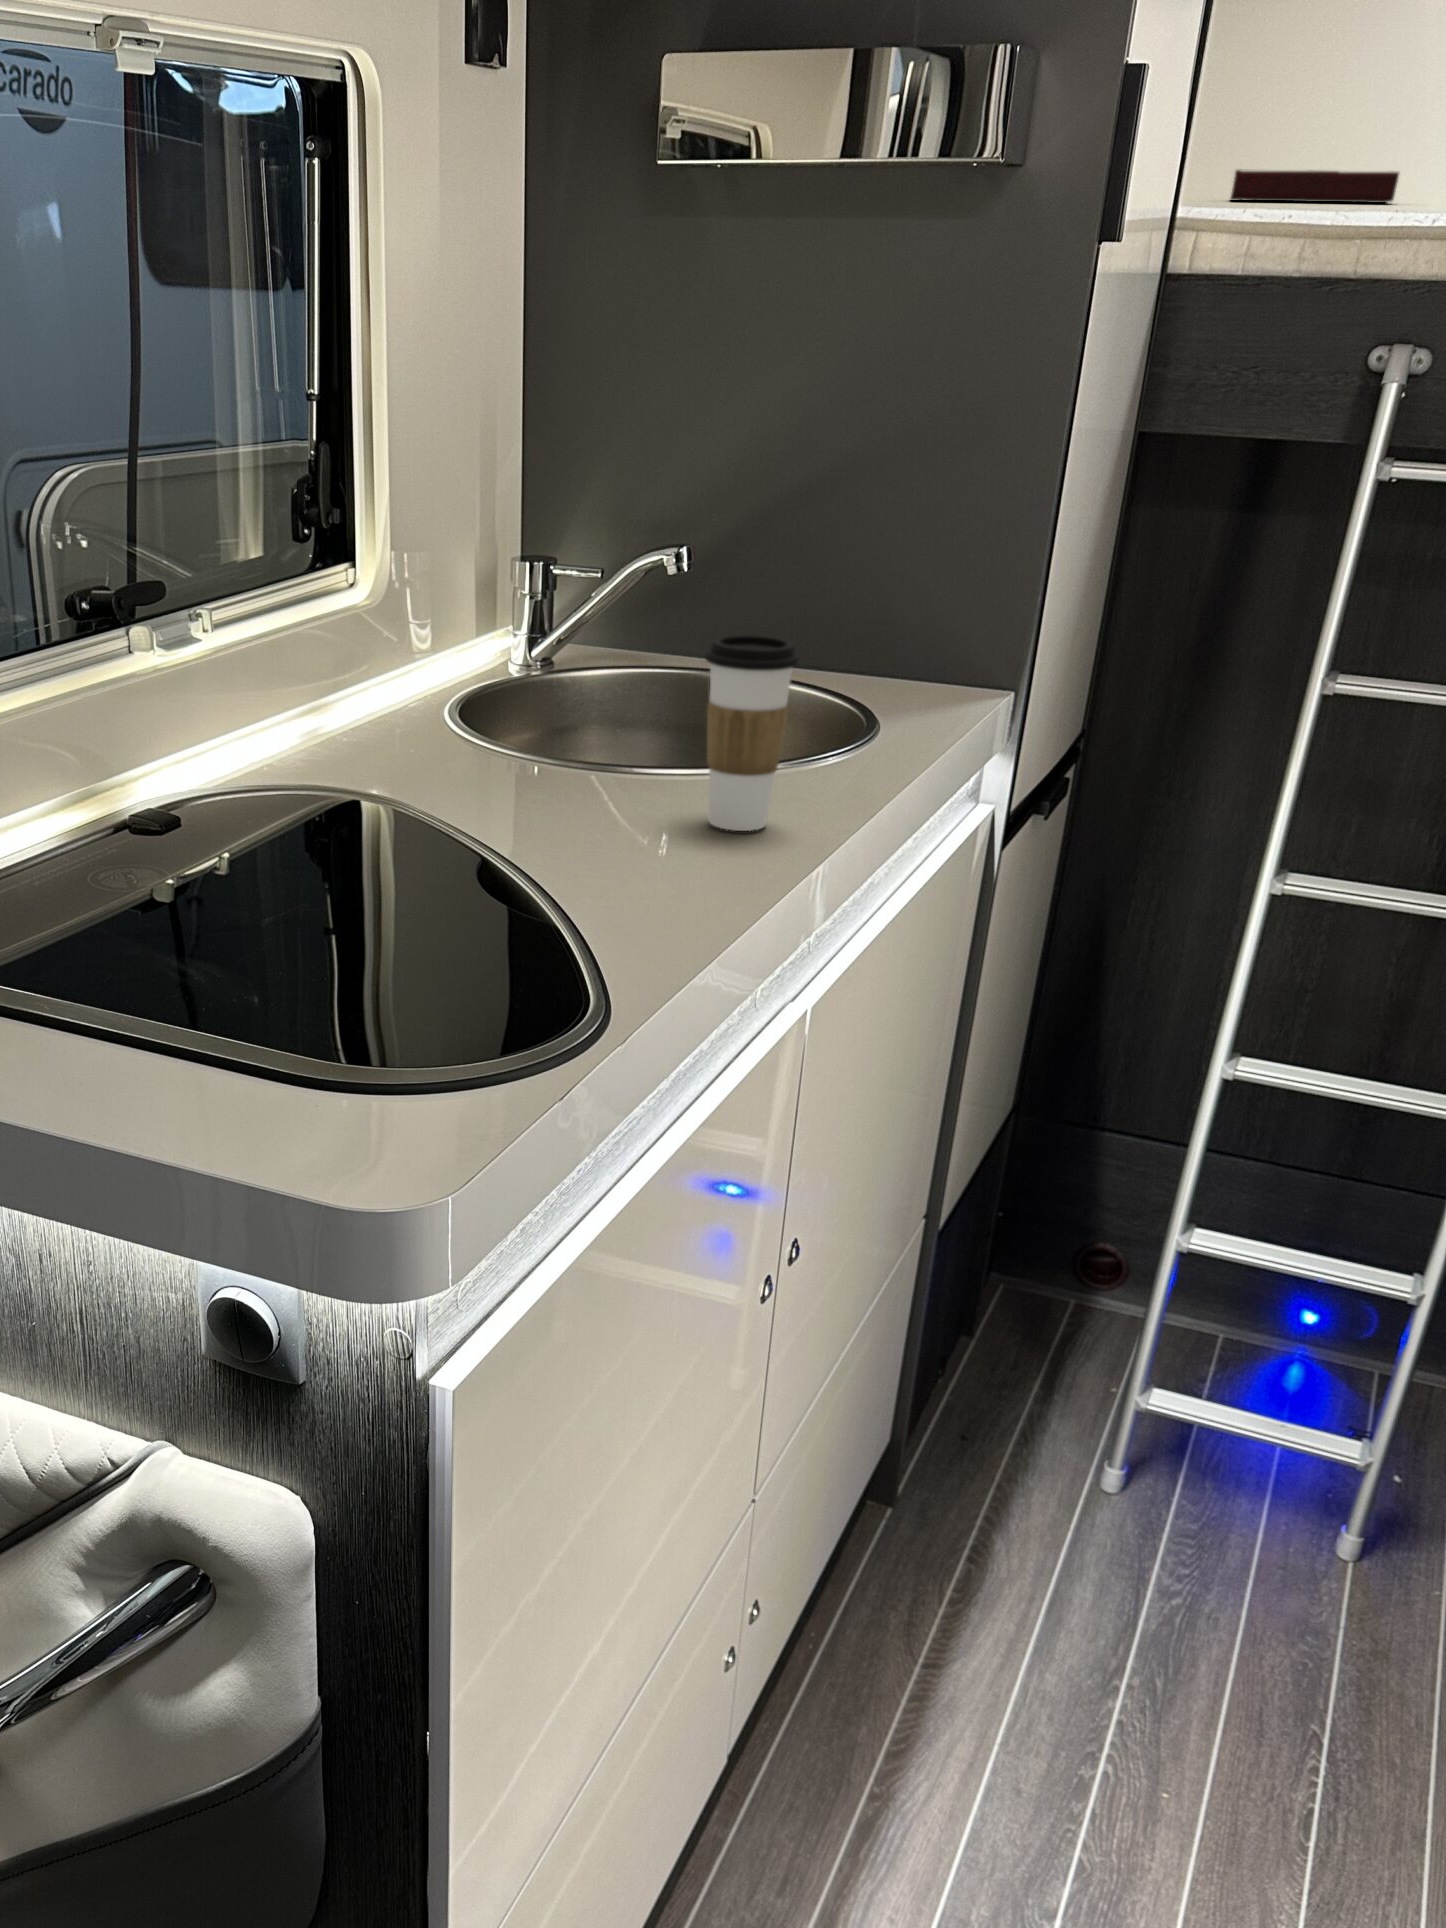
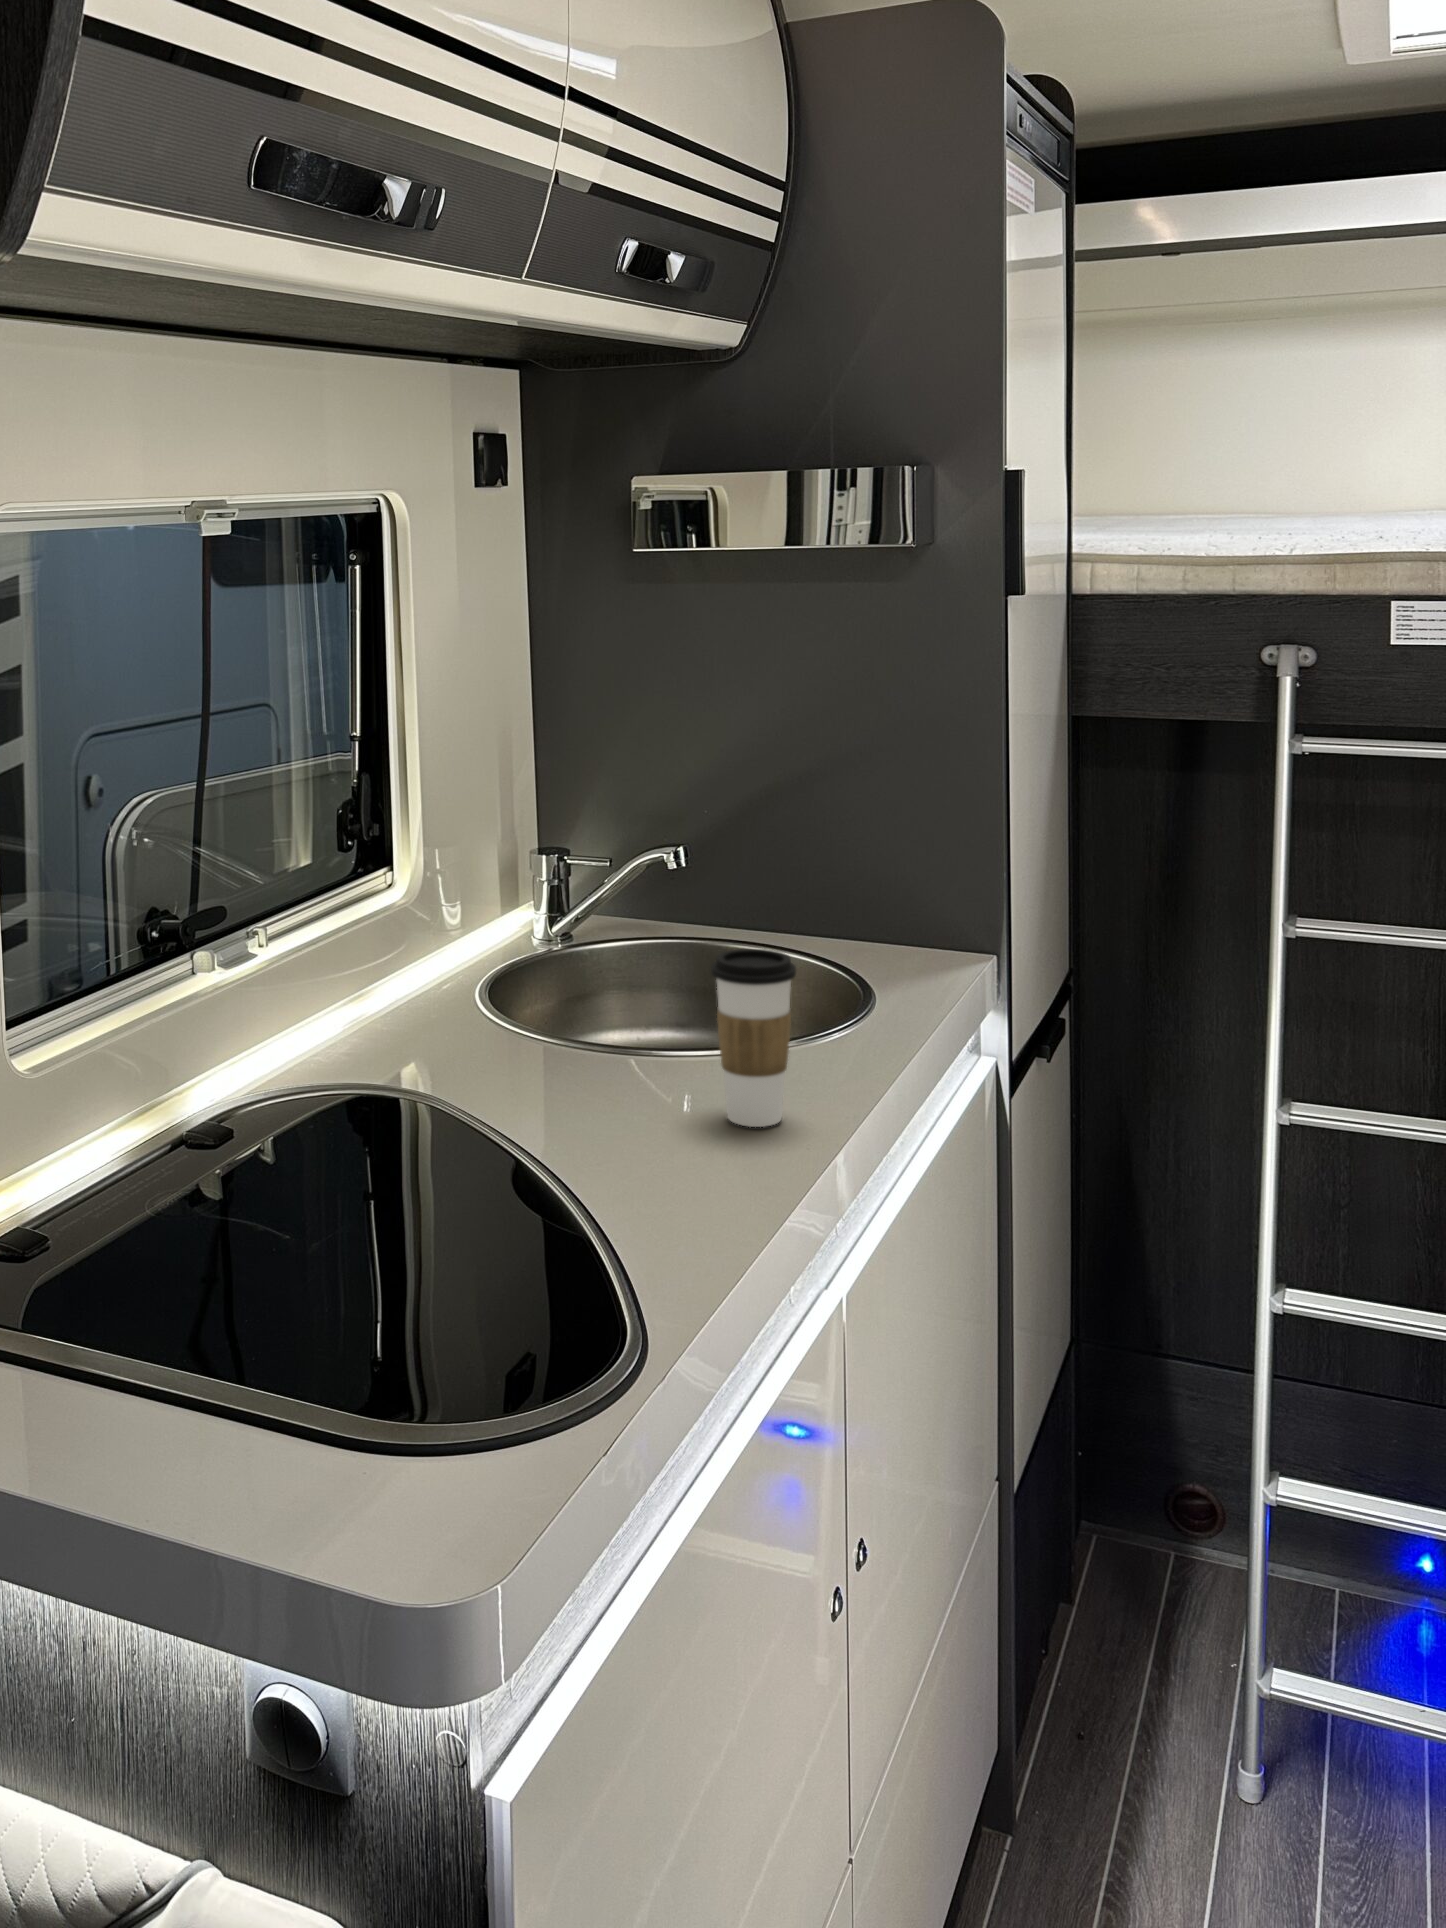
book: present [1230,170,1400,203] -> none [1123,492,1262,517]

